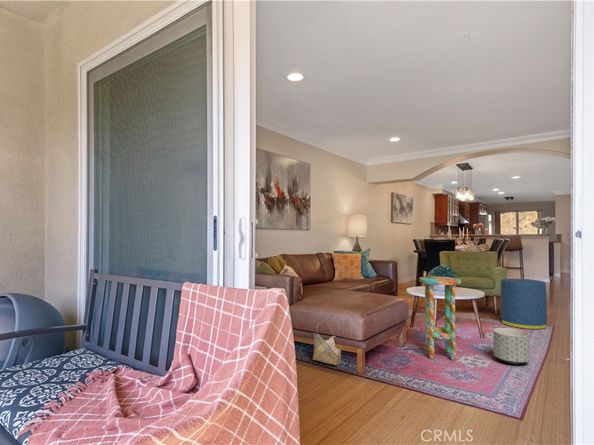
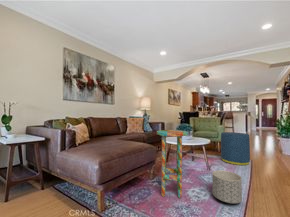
woven basket: present [313,332,341,365] -> none [63,163,86,206]

